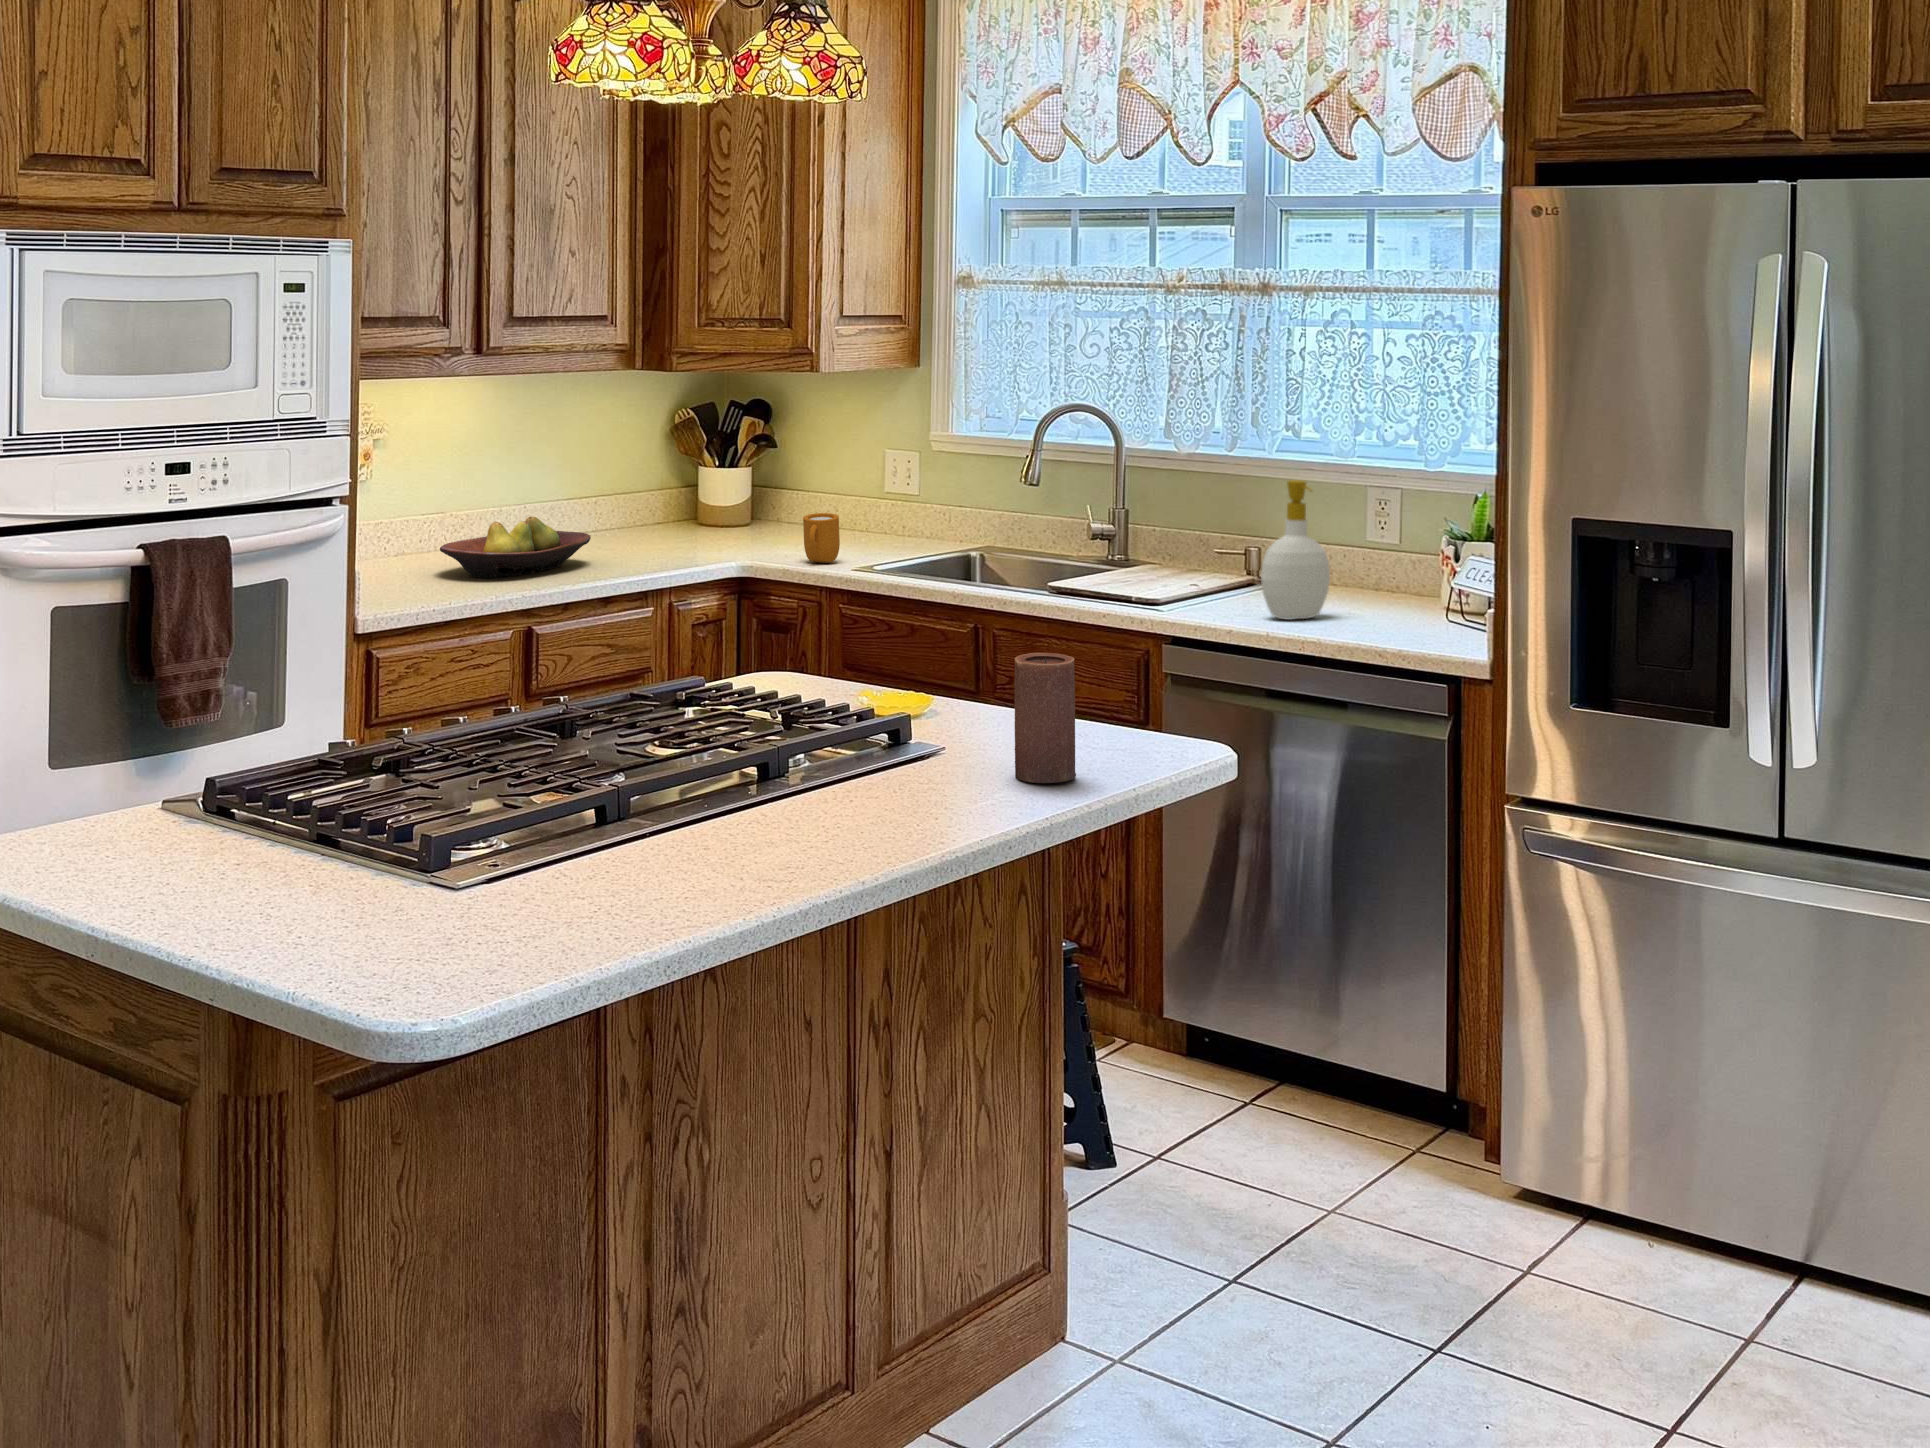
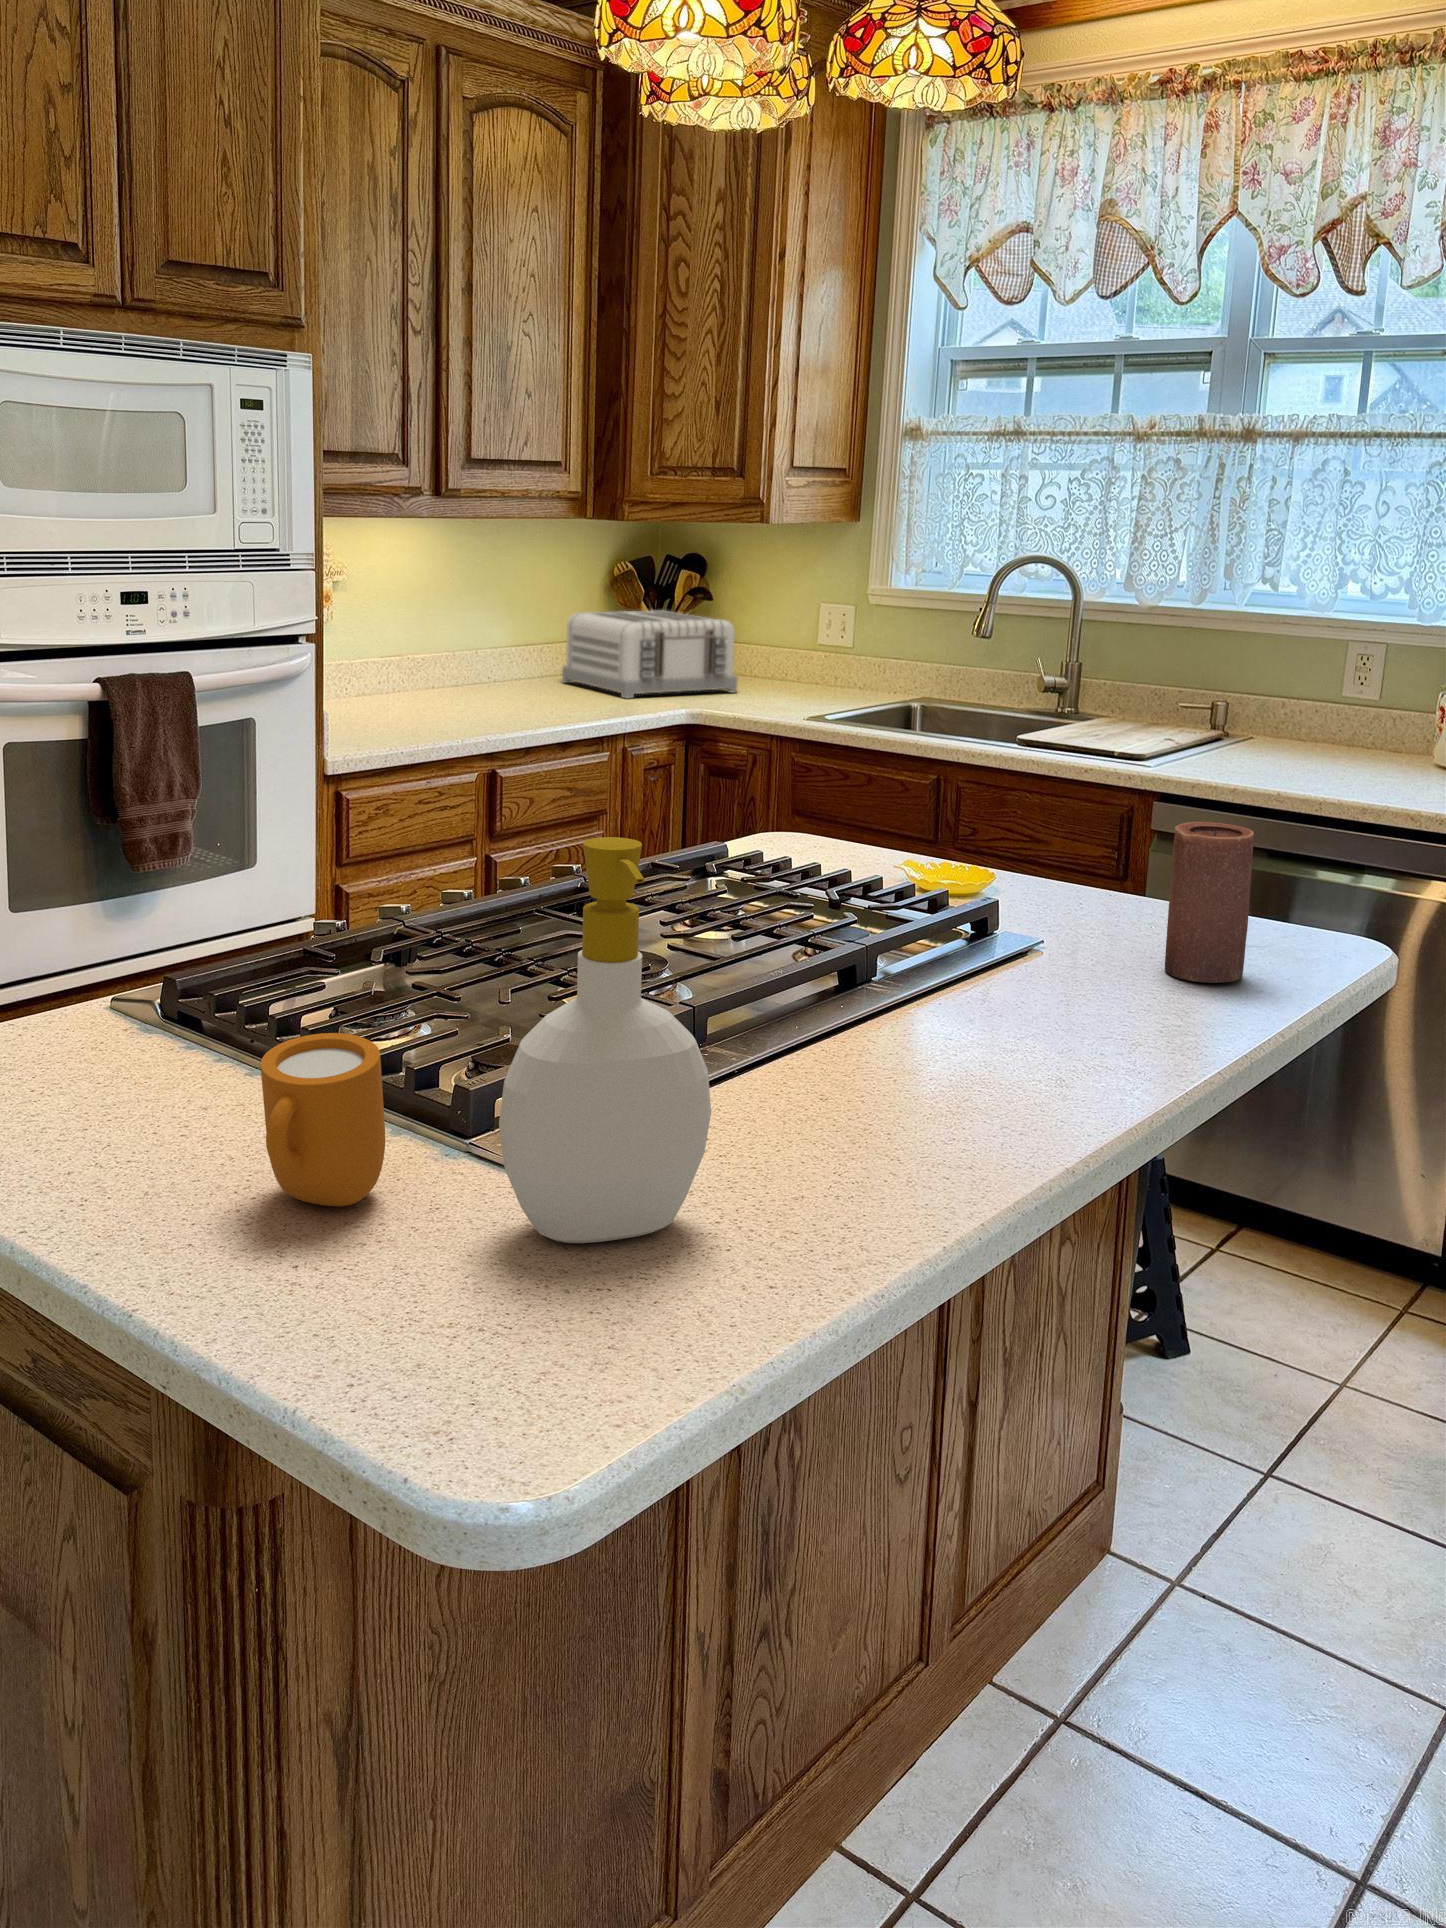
toaster: none [617,462,793,554] -> present [562,610,737,698]
soap bottle: present [1261,480,1330,620] -> present [499,837,711,1243]
mug: present [803,513,840,563] -> present [260,1033,385,1206]
fruit bowl: present [440,517,591,578] -> none [398,659,546,719]

